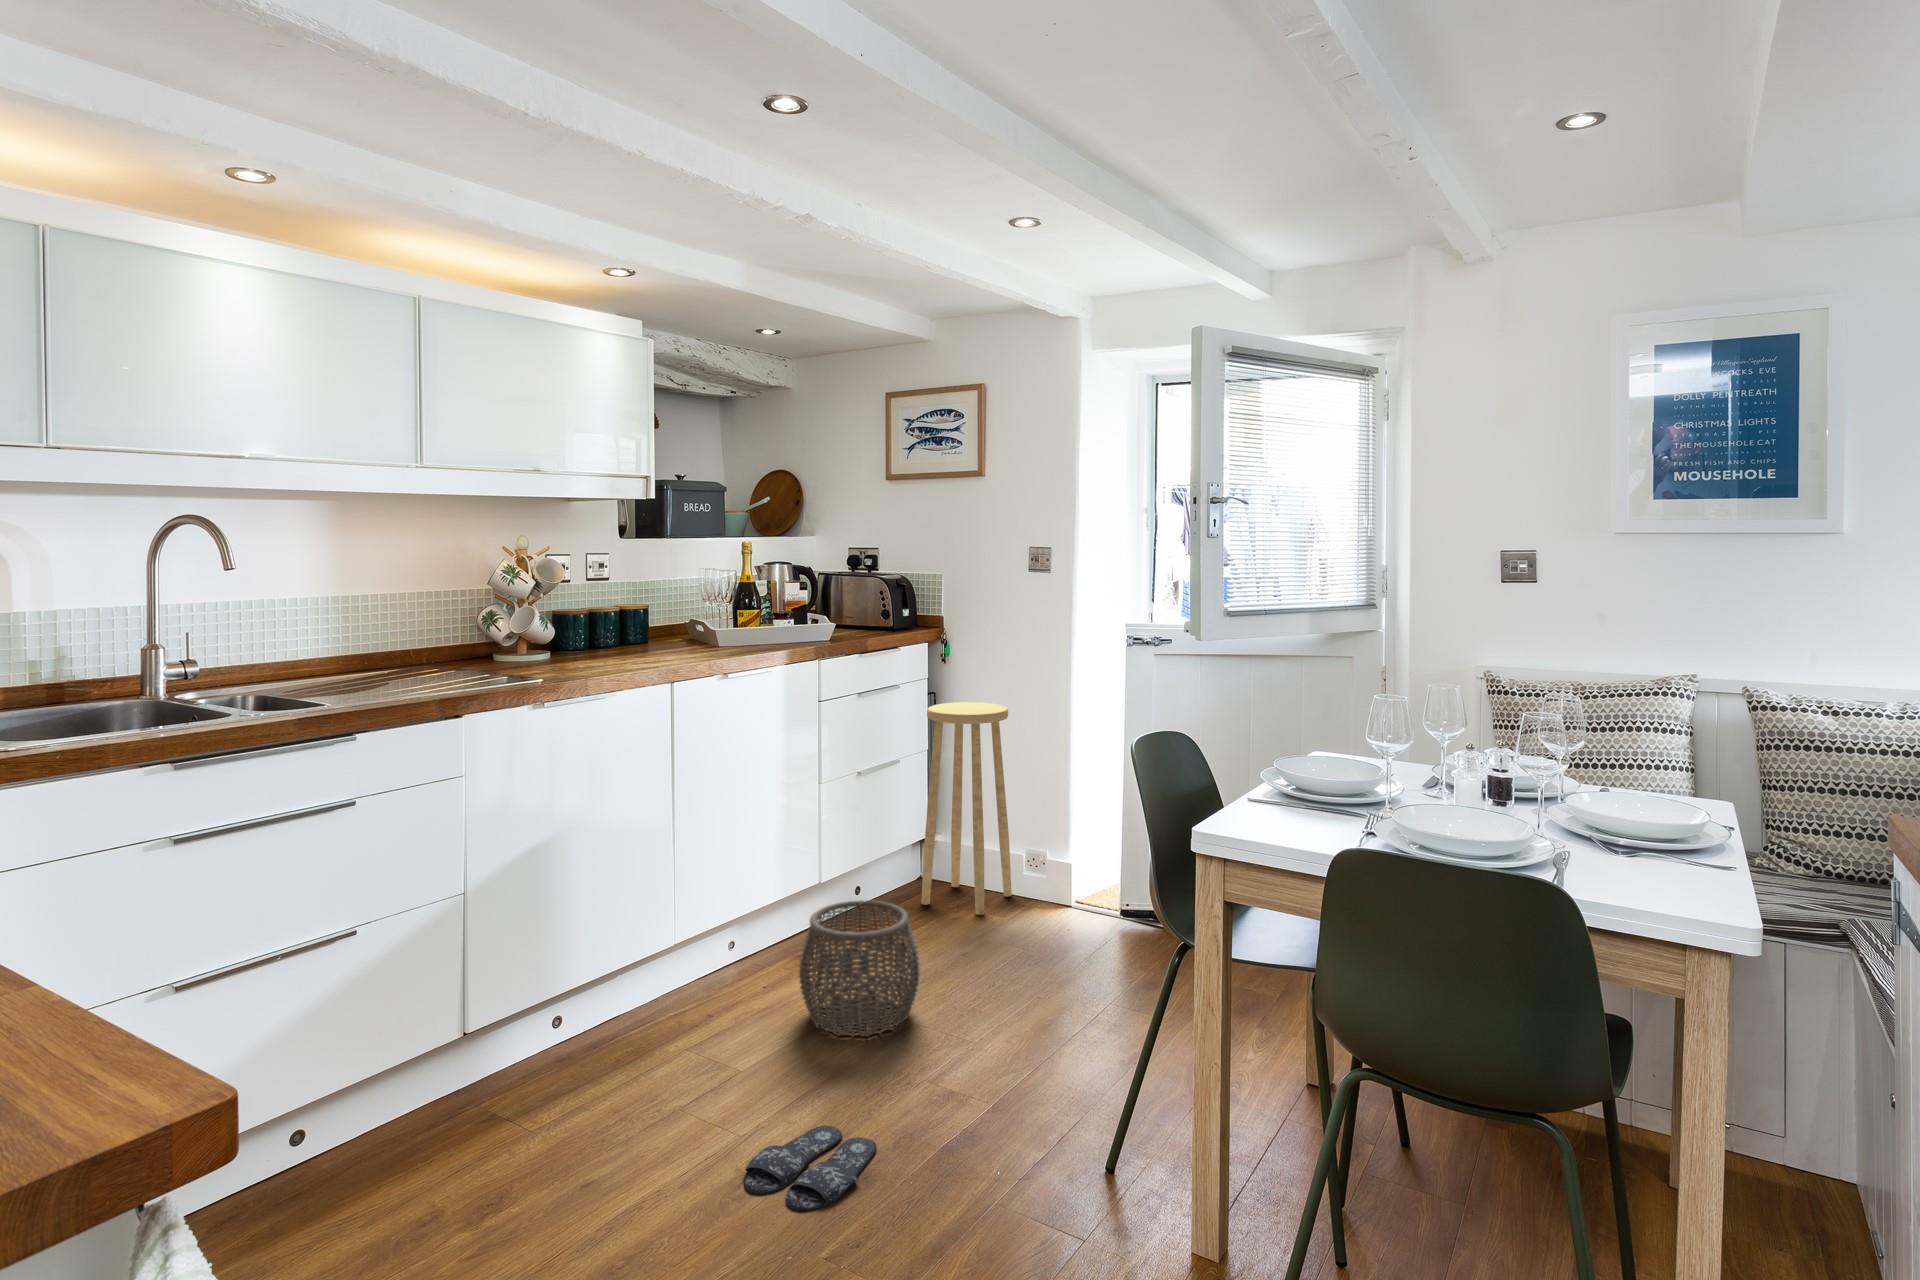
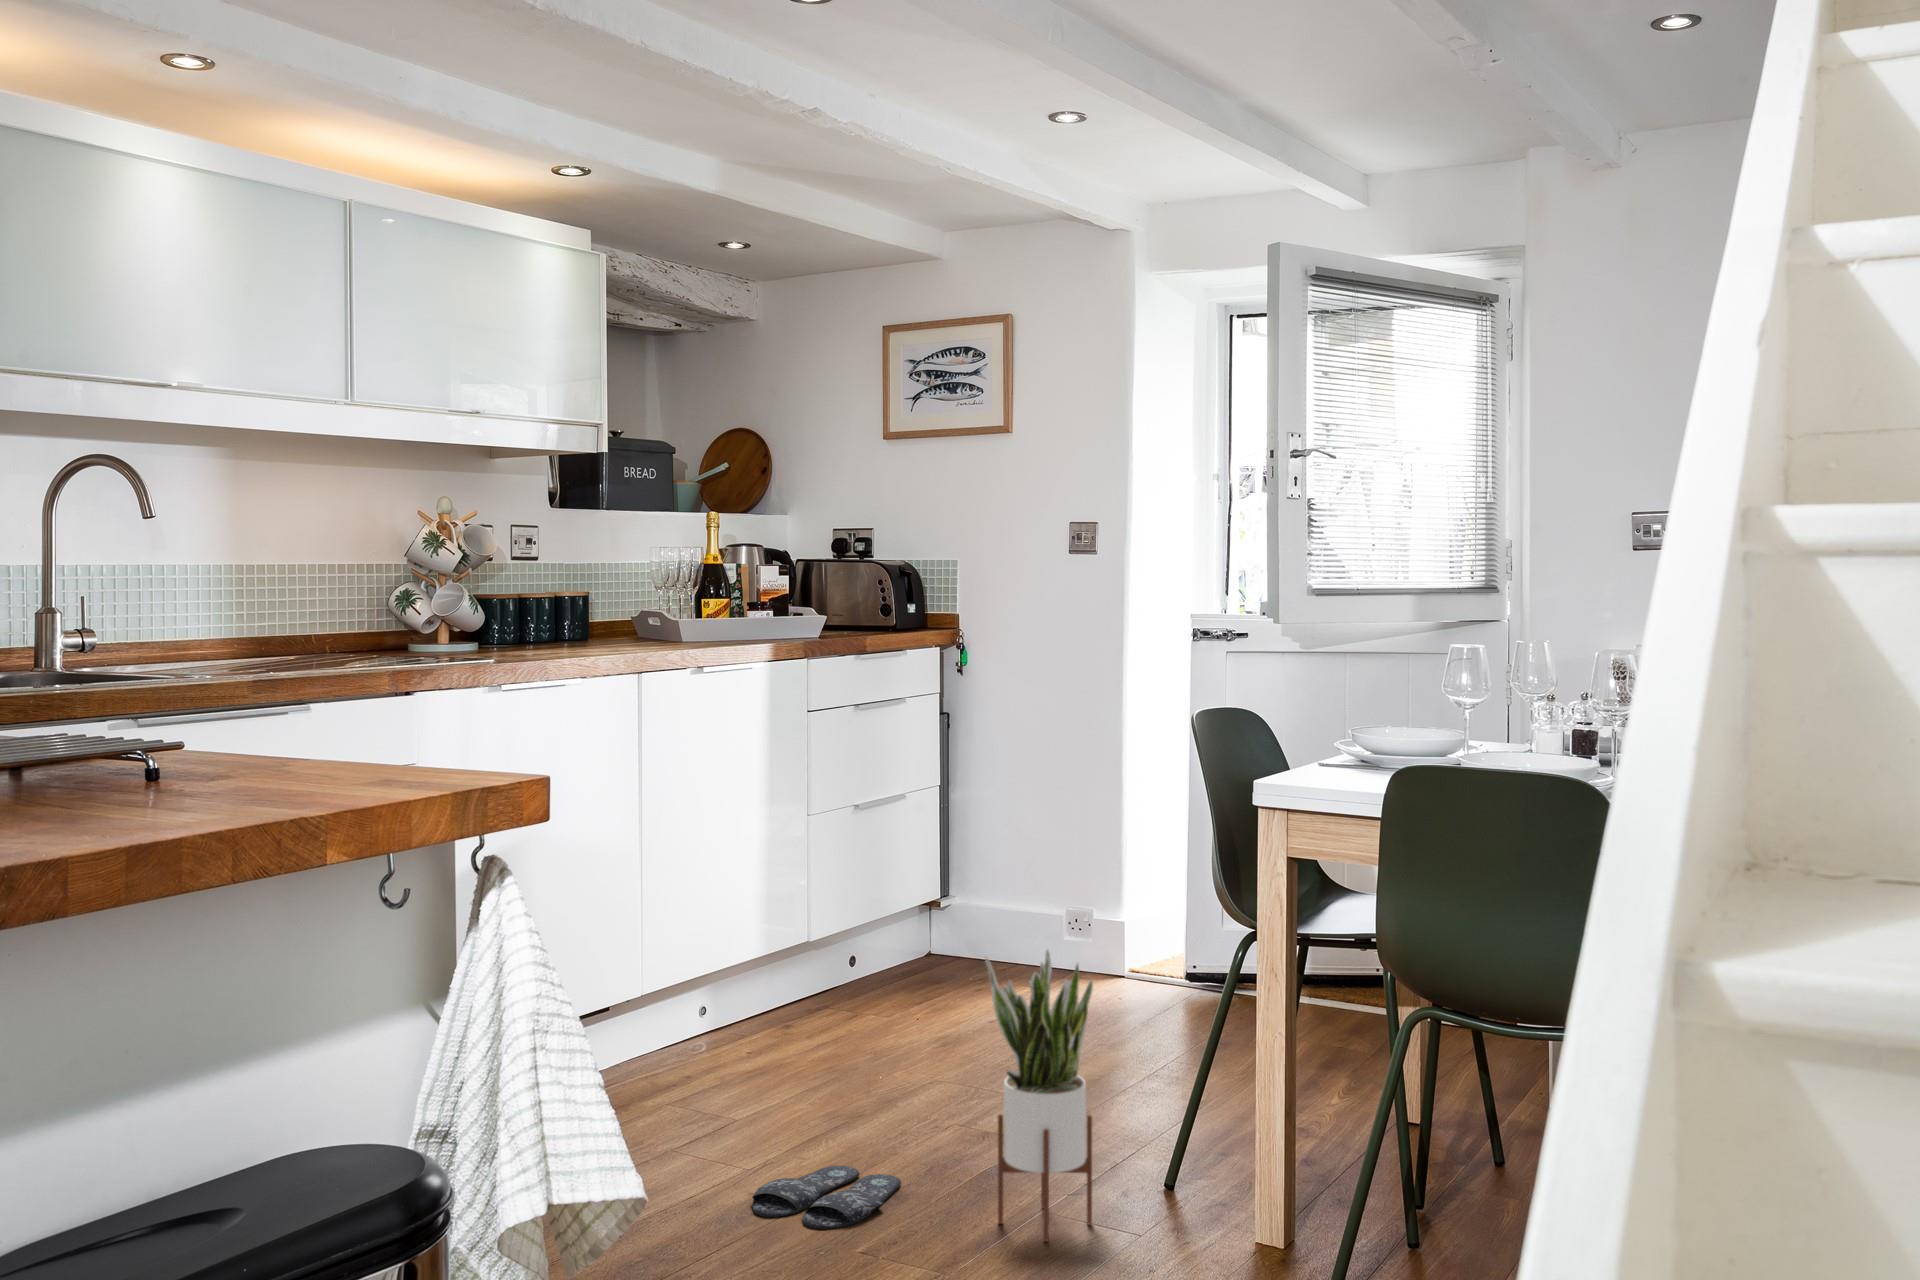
stool: present [922,702,1012,915] -> none [932,722,1049,991]
woven basket: present [799,900,920,1037] -> none [792,941,941,1097]
potted plant: none [945,968,1043,1231] -> present [985,950,1093,1242]

